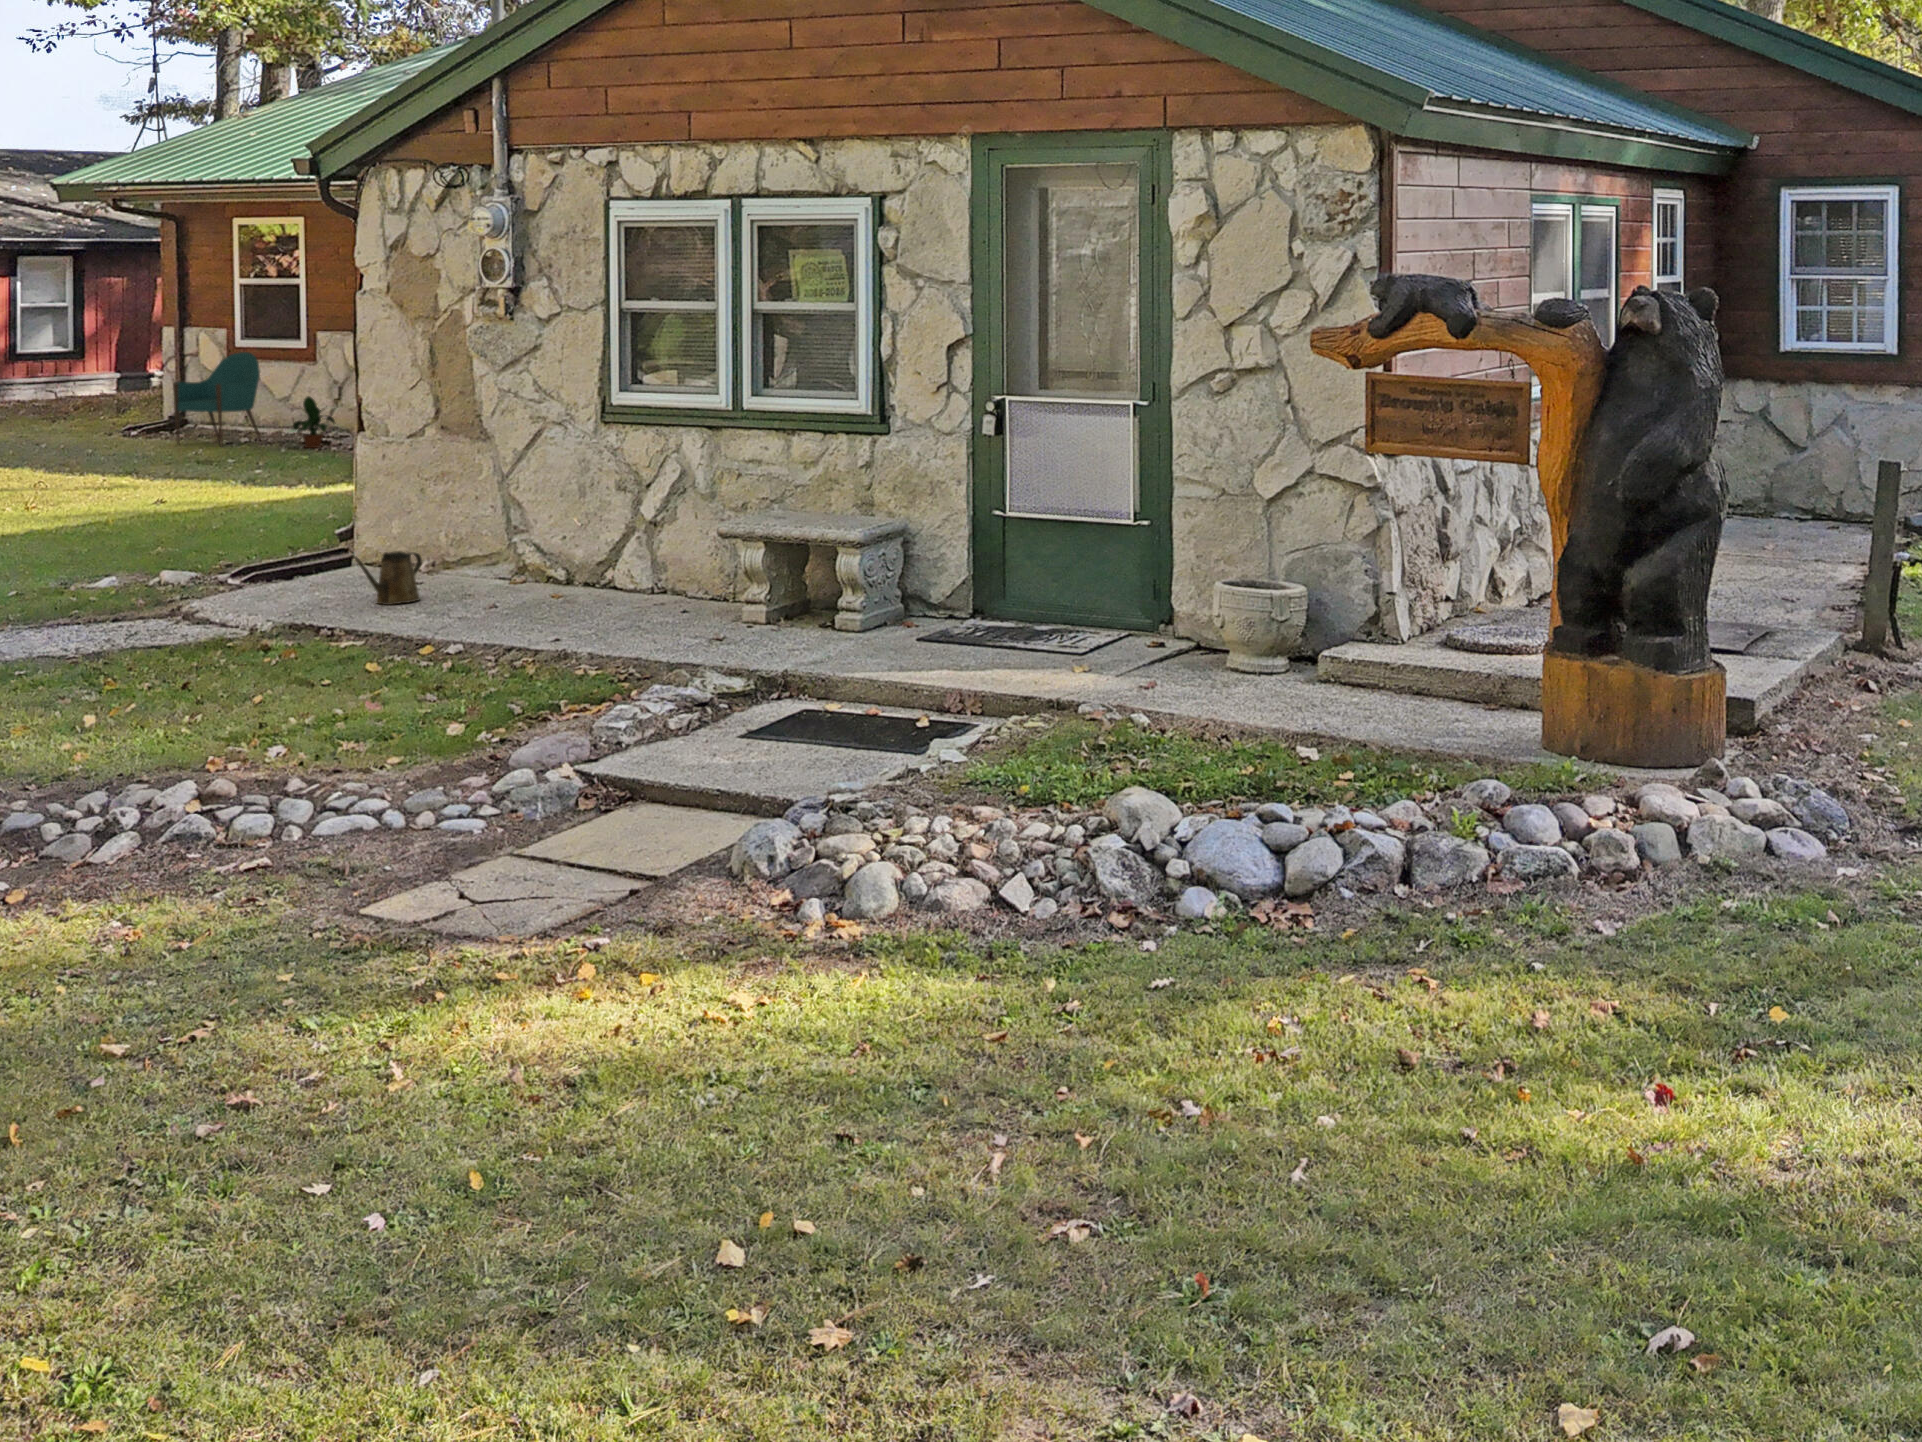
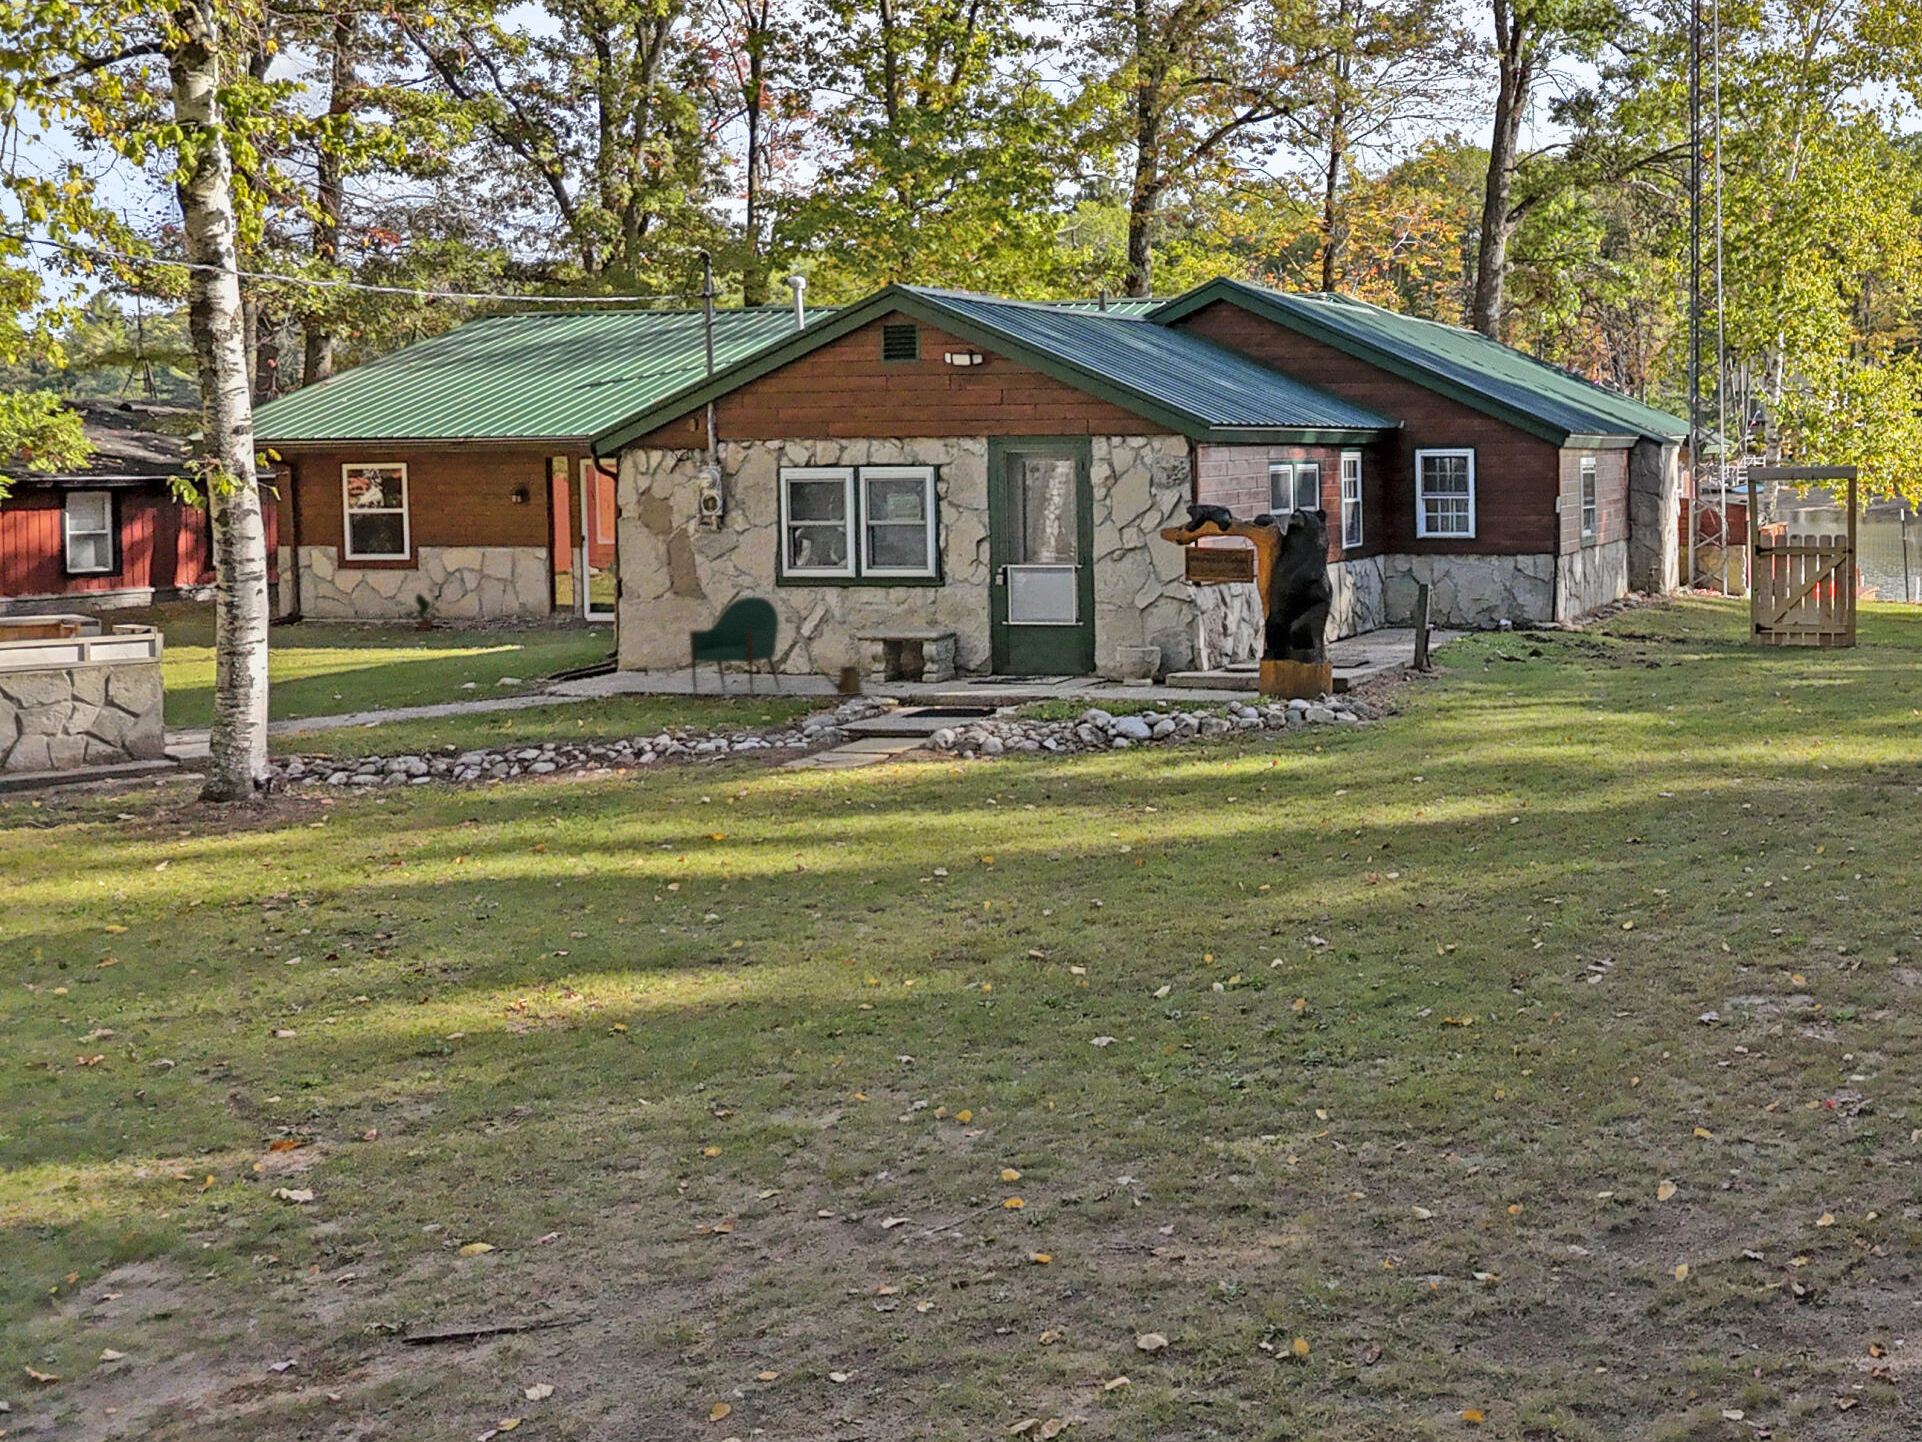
chair: present [173,352,261,446] -> present [690,597,780,696]
watering can: present [351,551,422,605] -> present [823,666,865,695]

